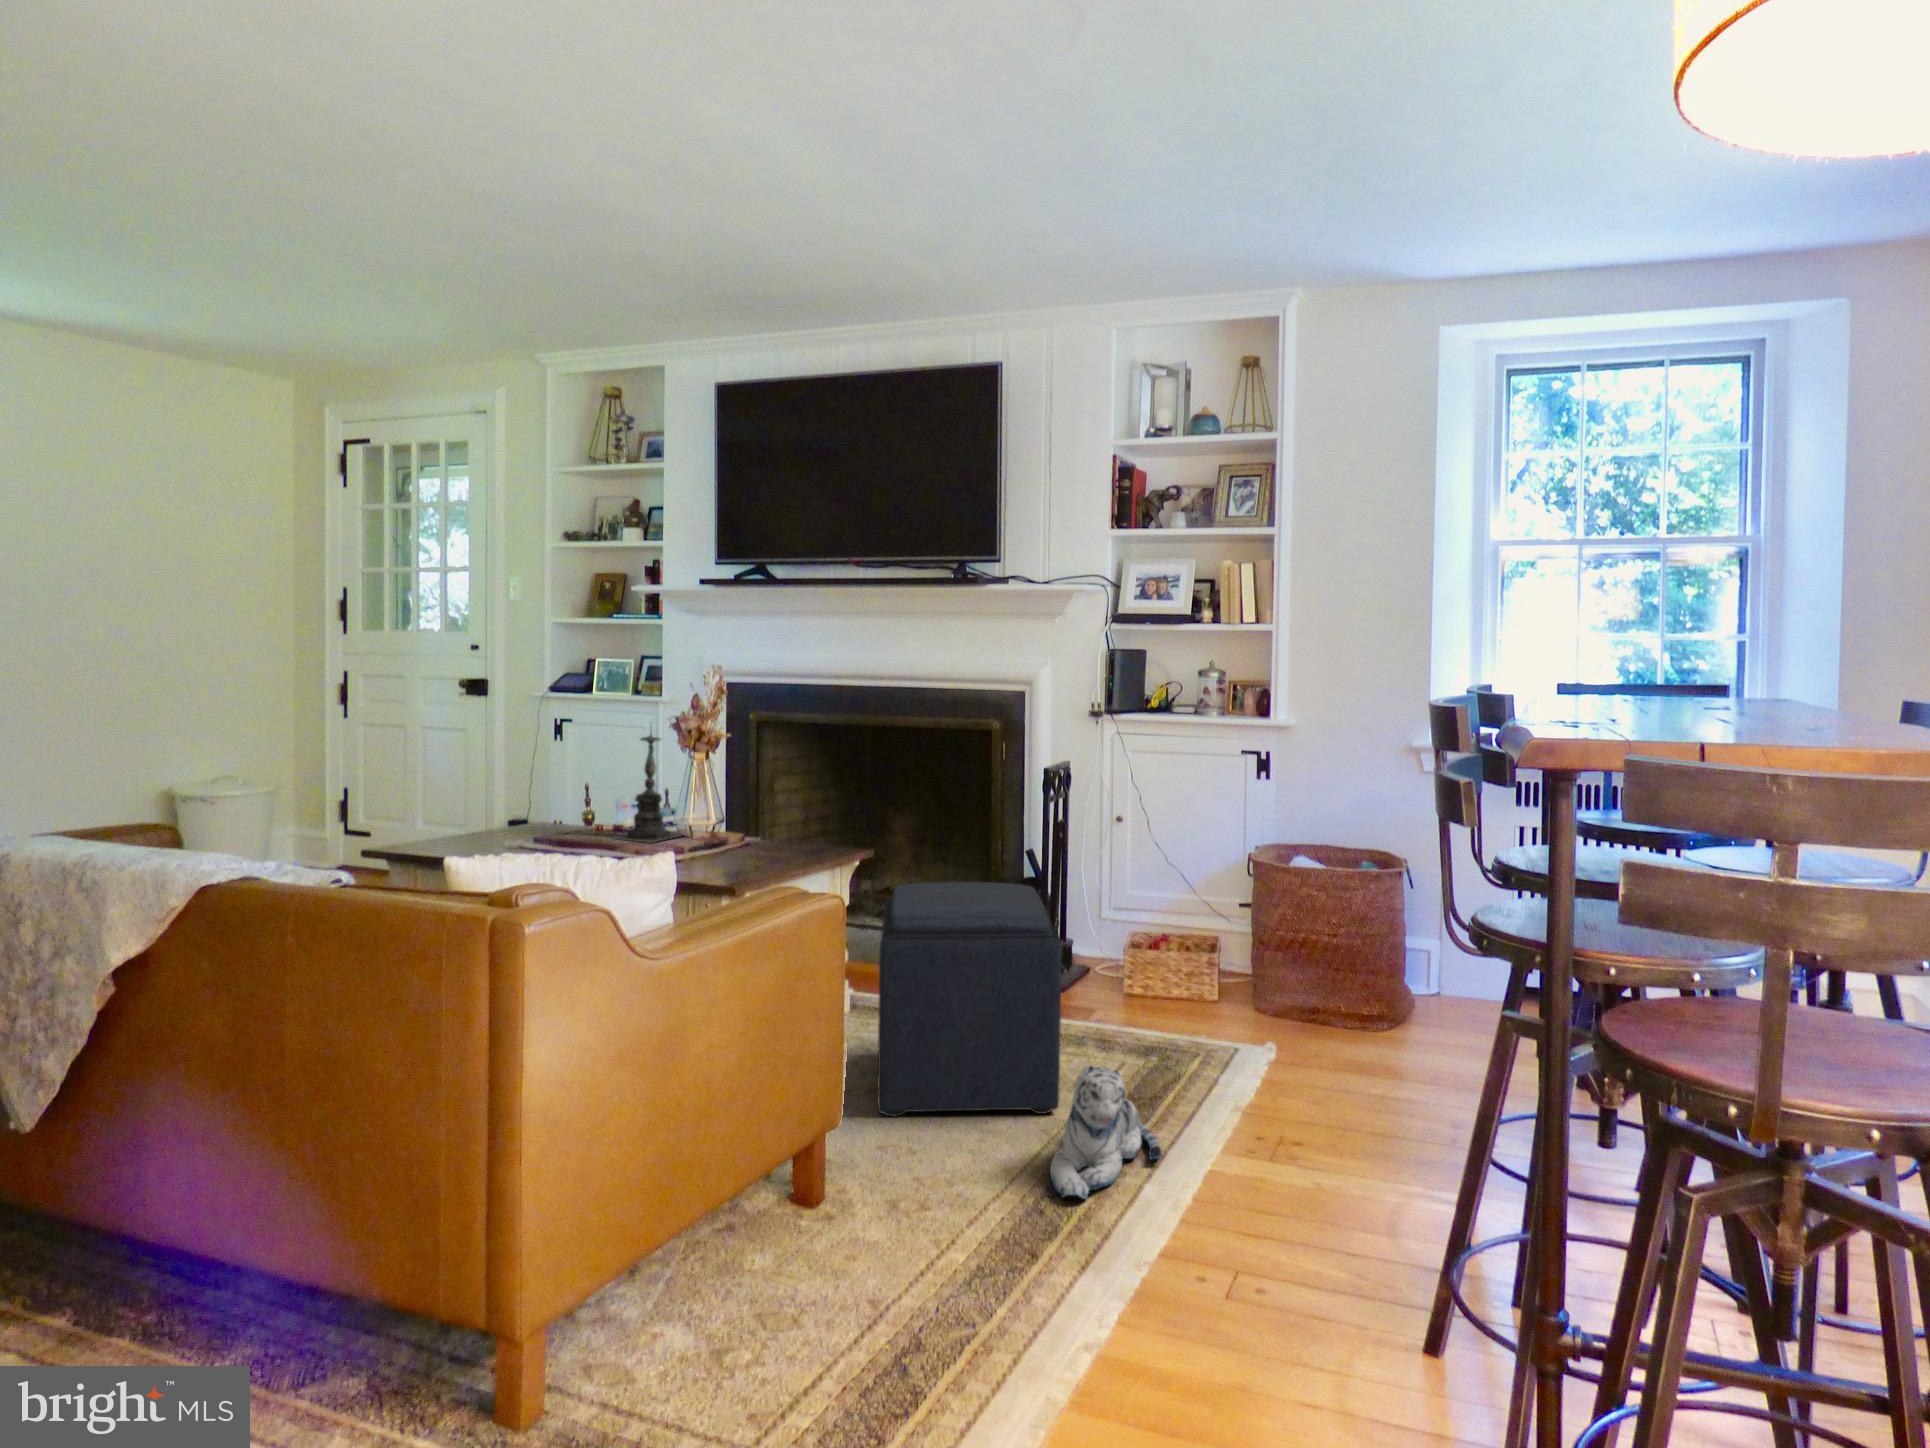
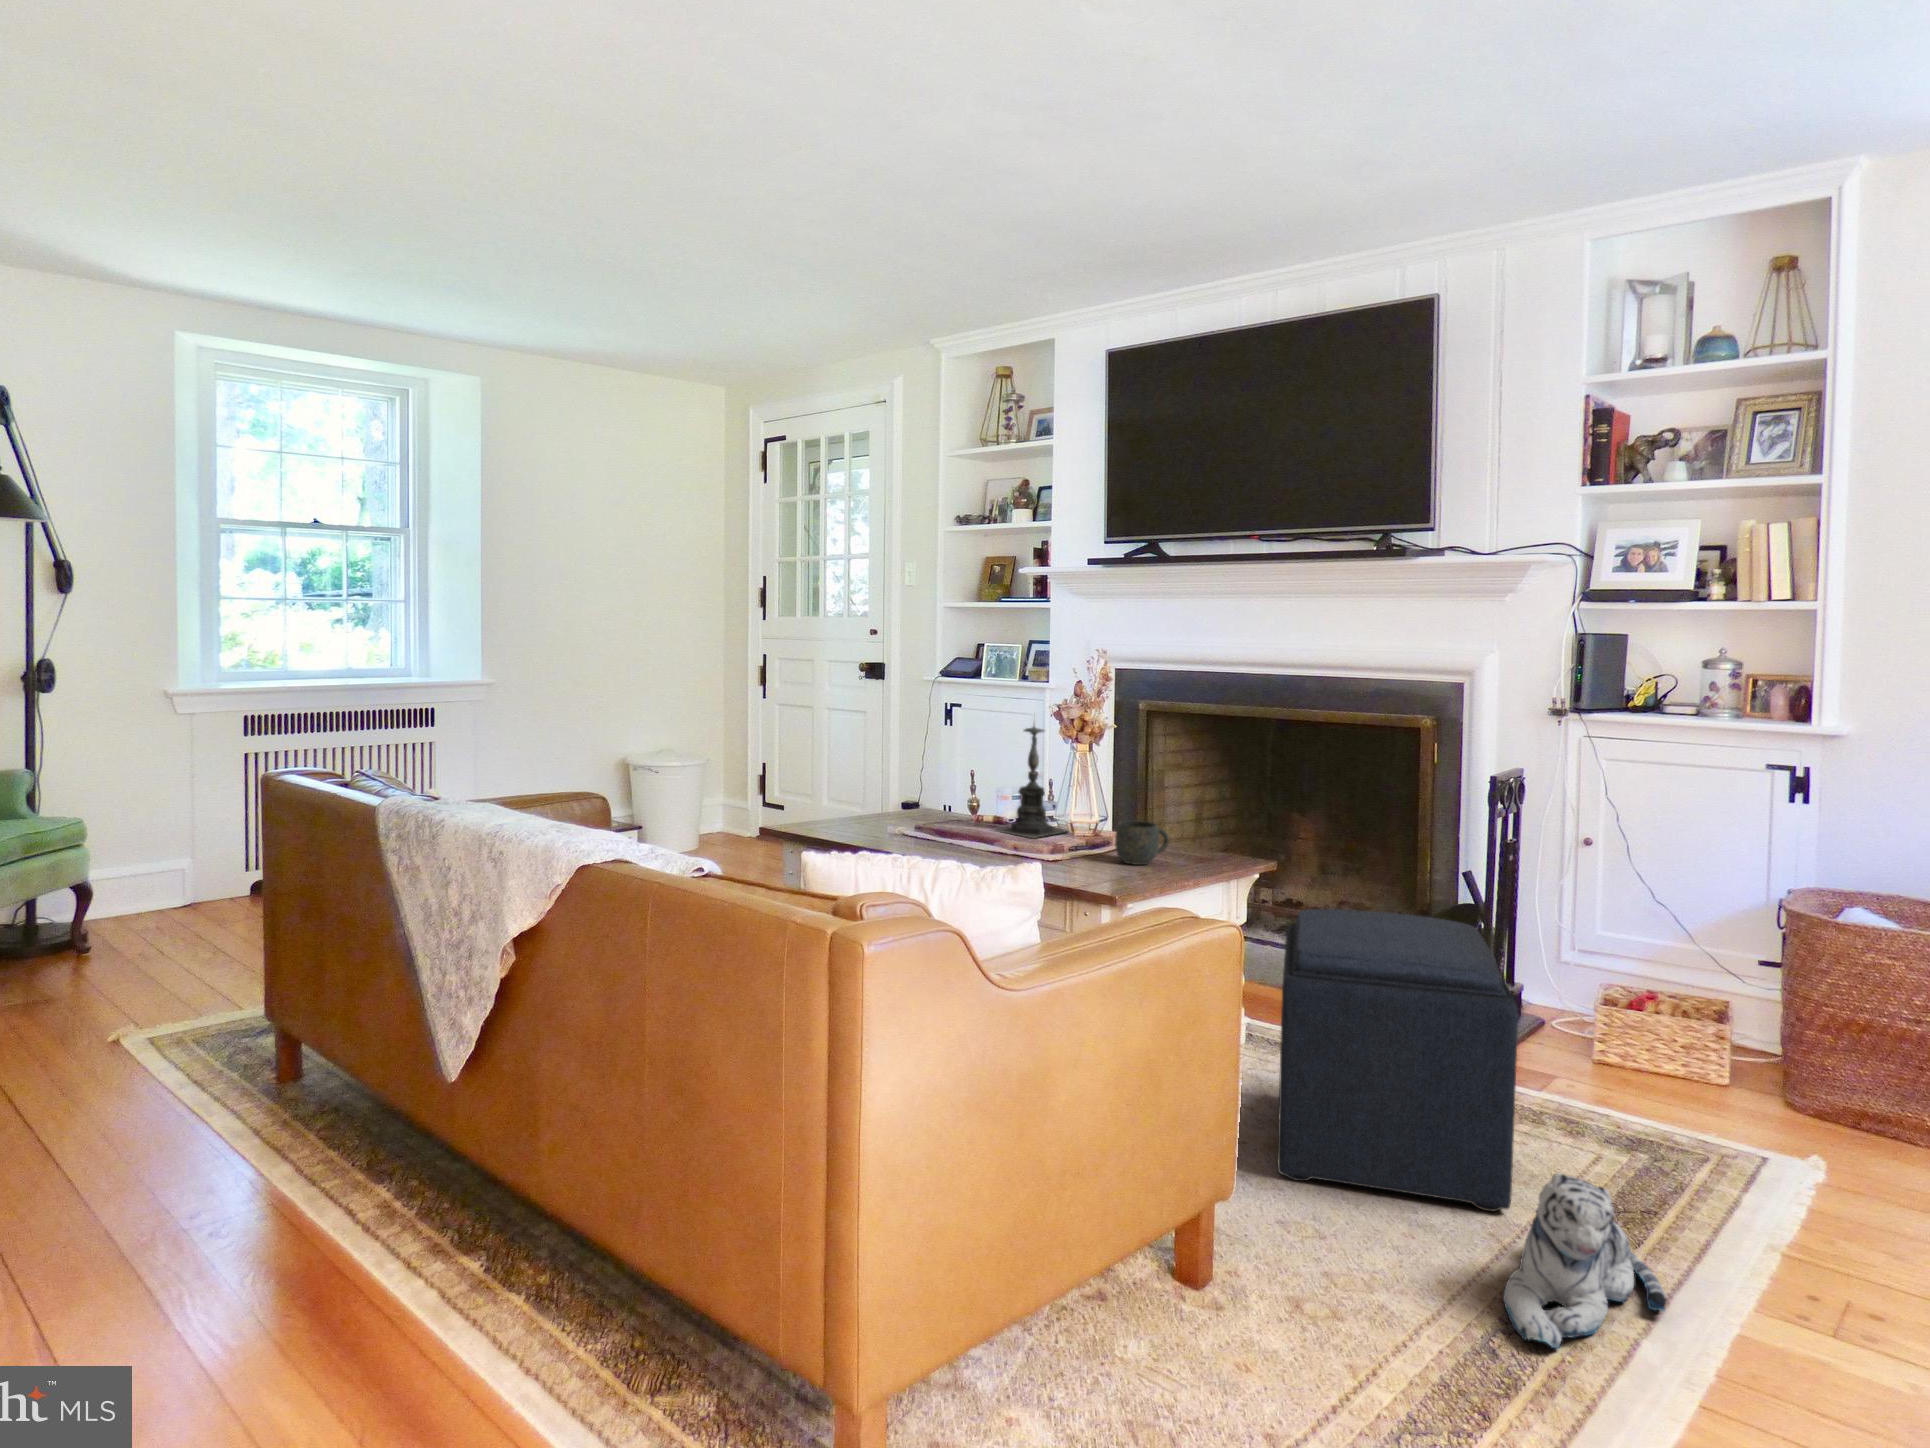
mug: none [731,818,781,859] -> present [1115,821,1169,865]

